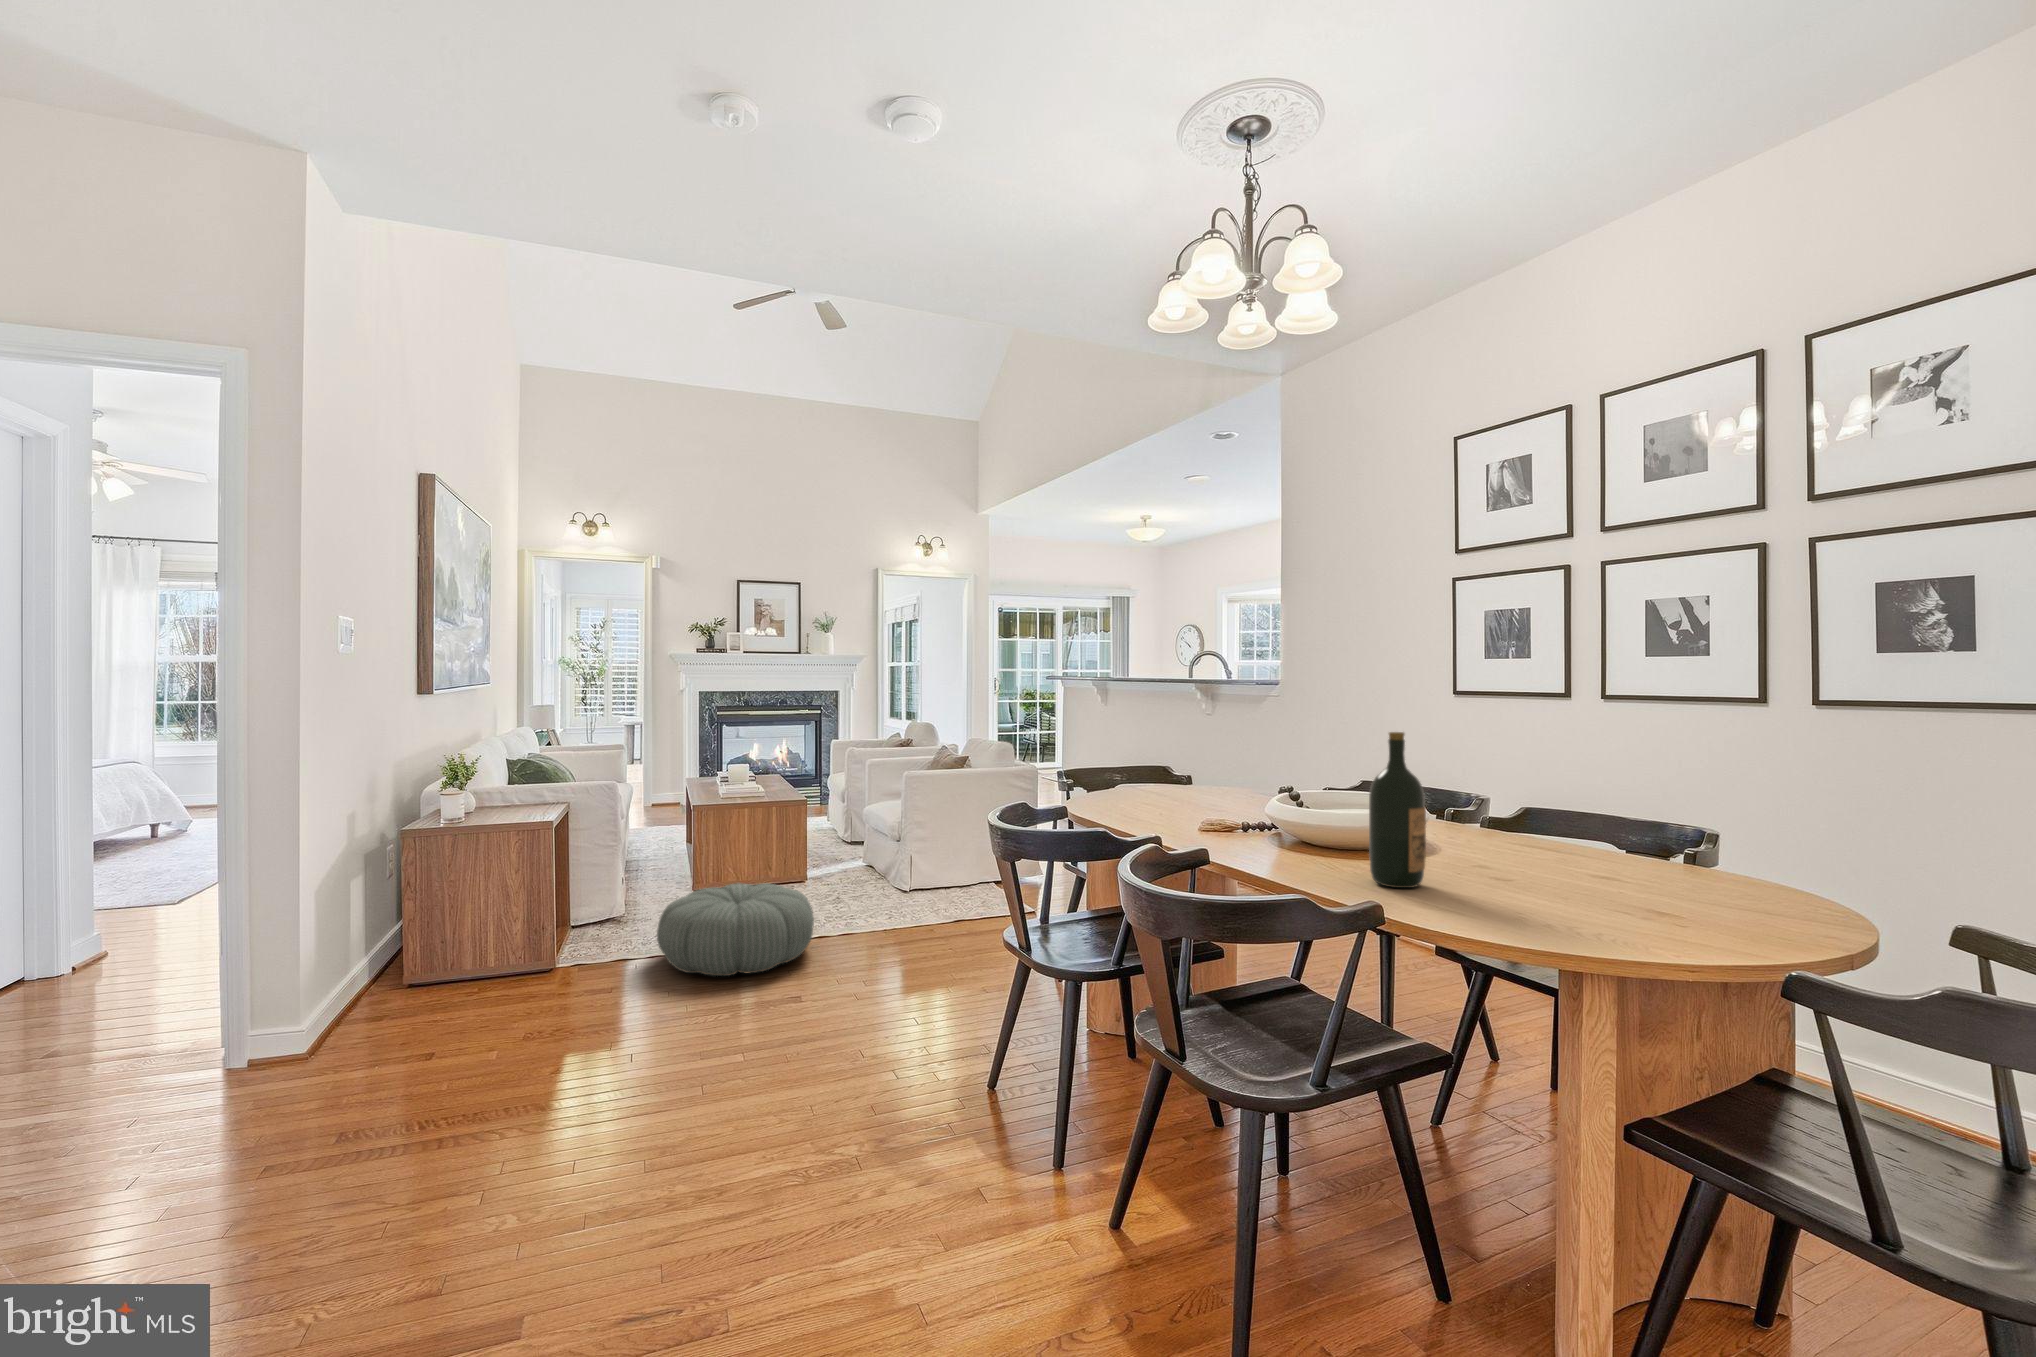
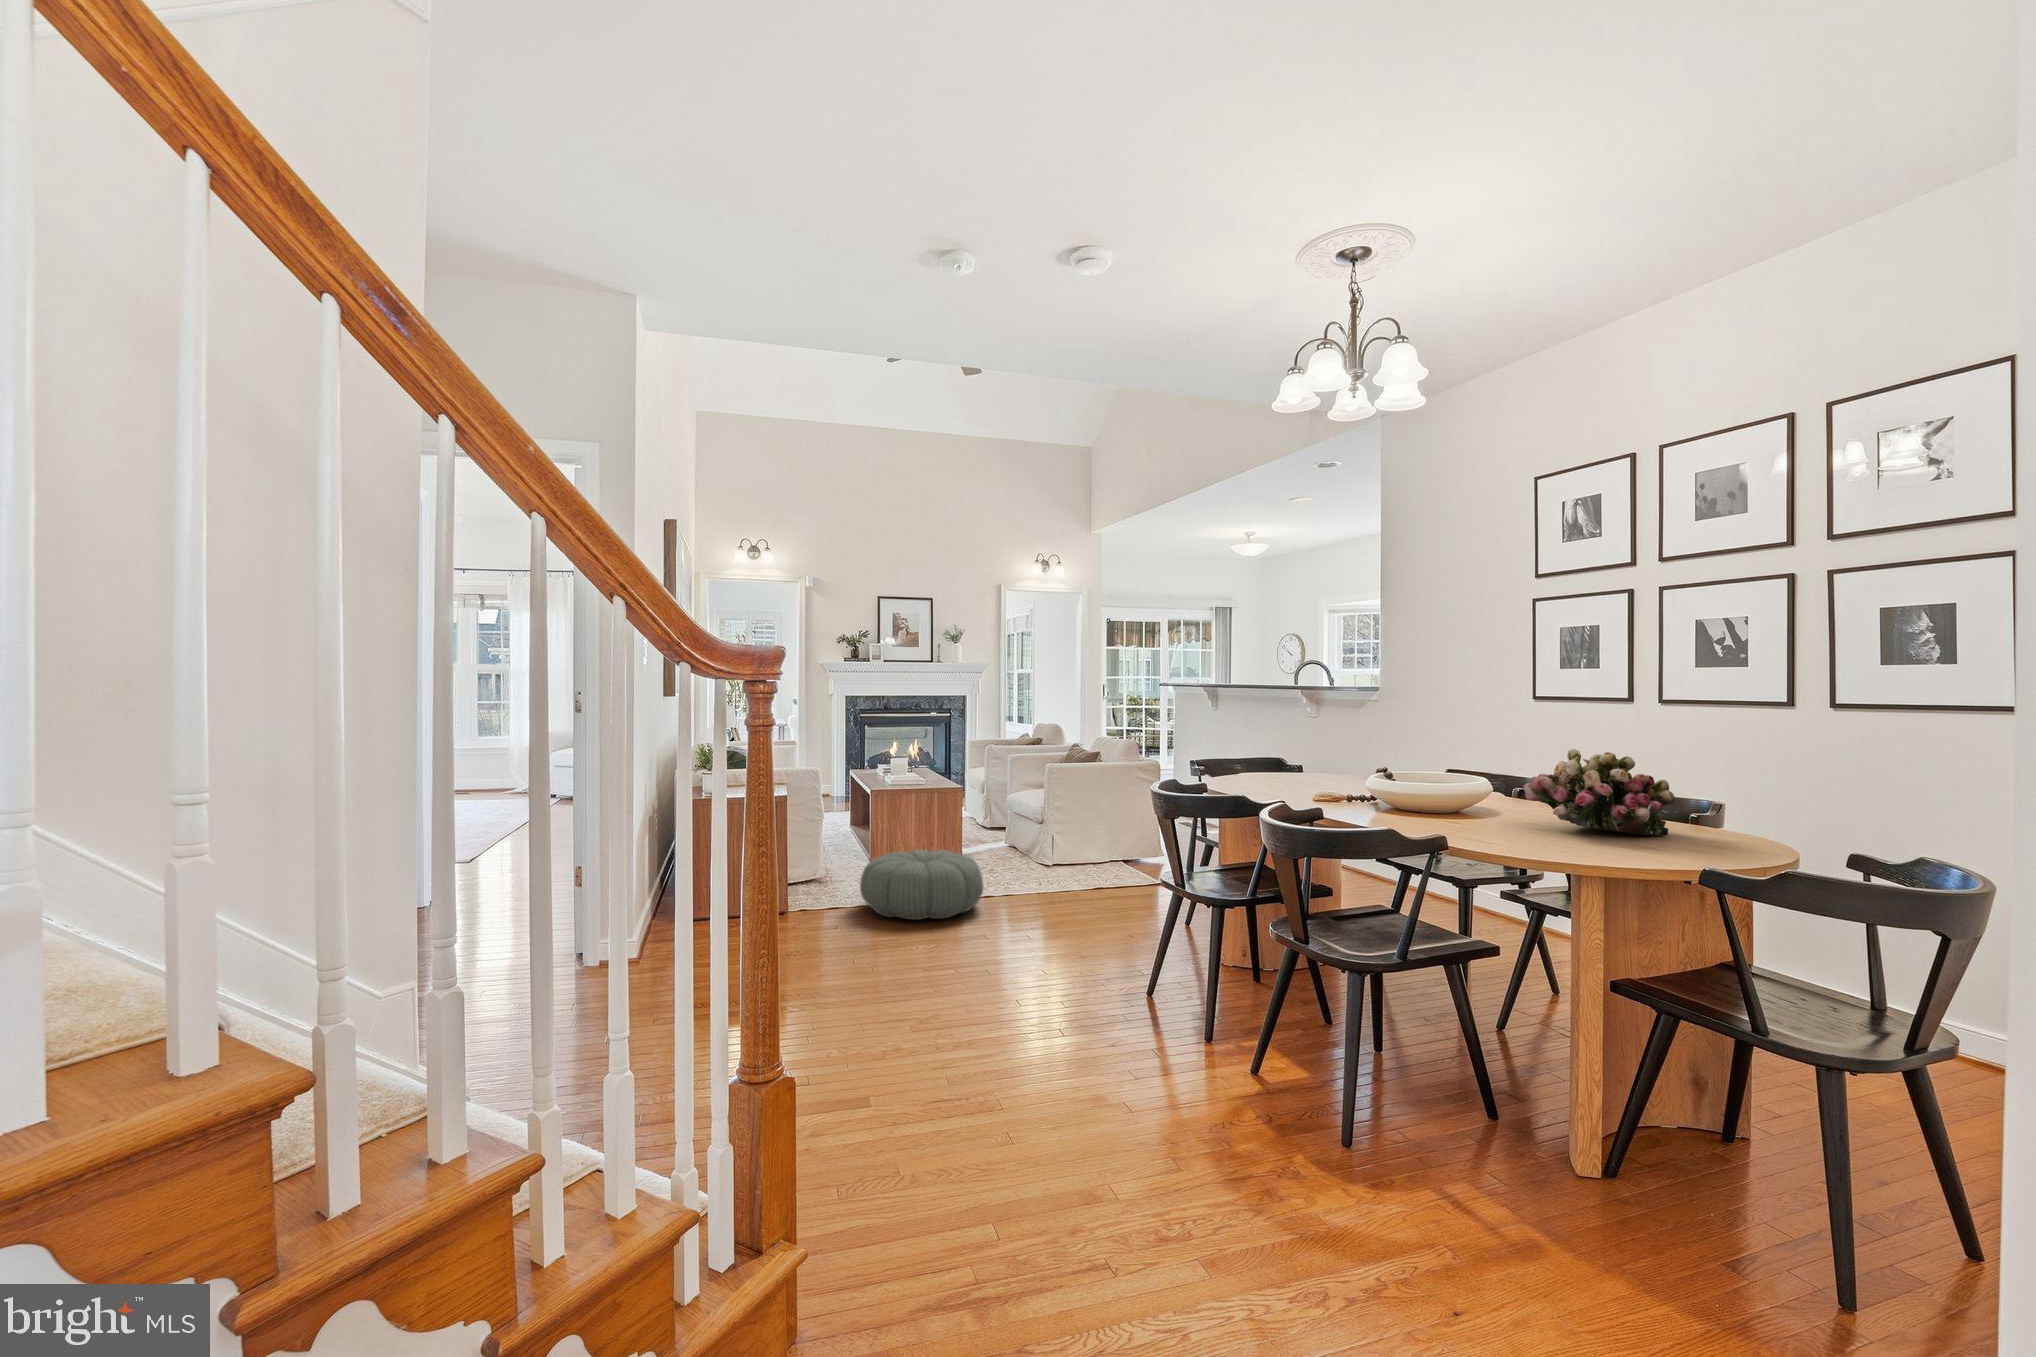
wine bottle: present [1369,732,1426,888] -> none [1441,719,1482,830]
flower arrangement: none [1477,770,1684,894] -> present [1523,749,1674,836]

